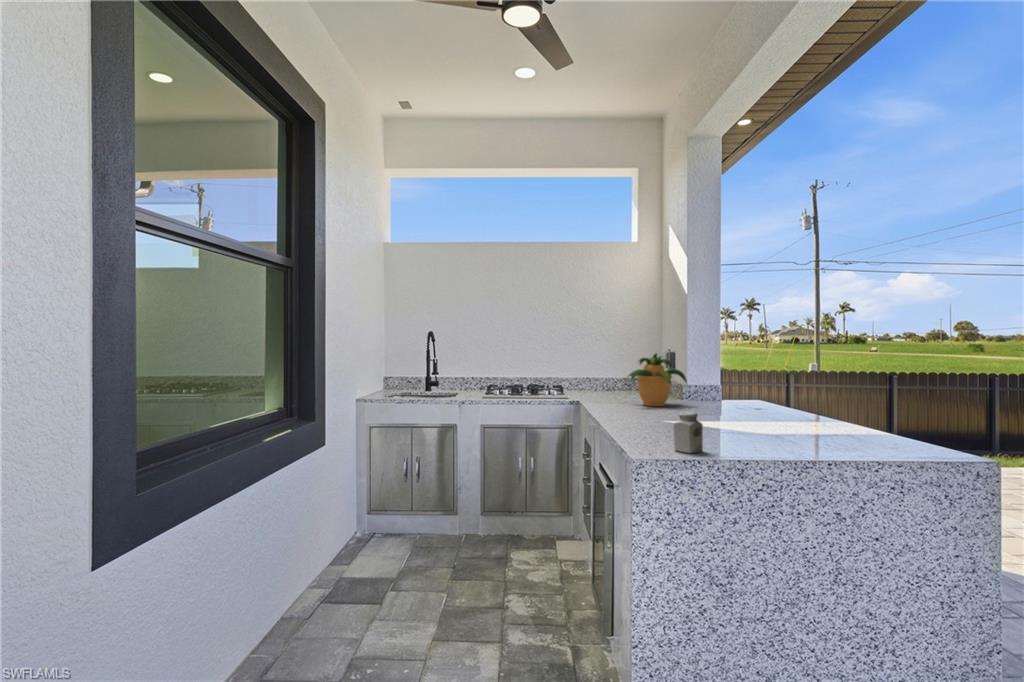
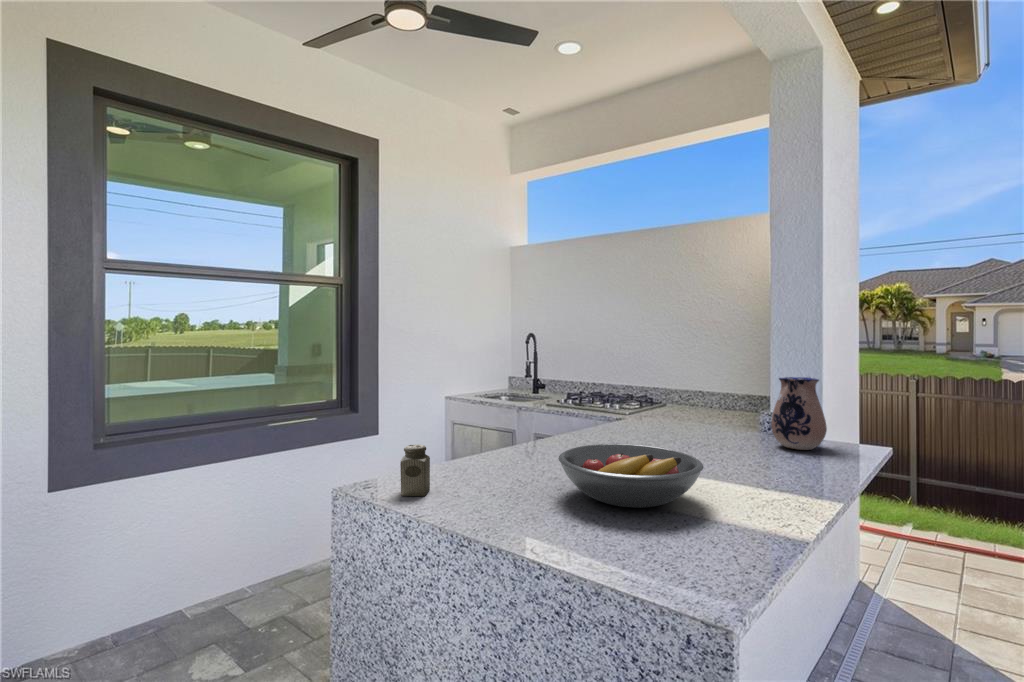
potted plant: present [627,354,687,406] -> none [619,367,705,437]
ceramic pitcher: none [723,357,759,404] -> present [771,377,827,450]
fruit bowl: none [737,400,845,436] -> present [558,444,704,508]

